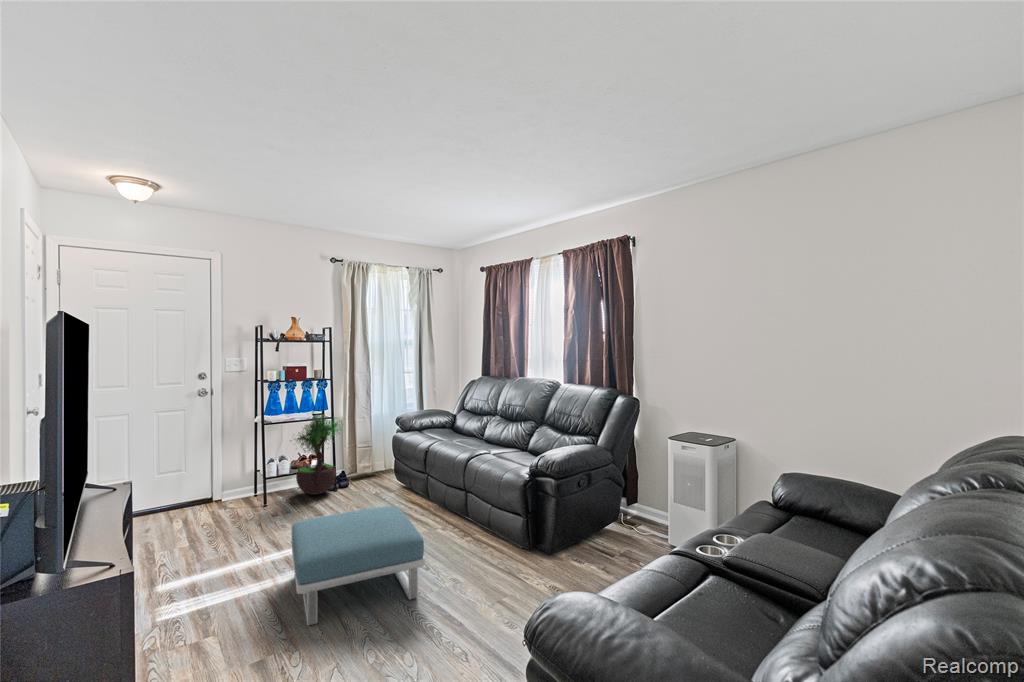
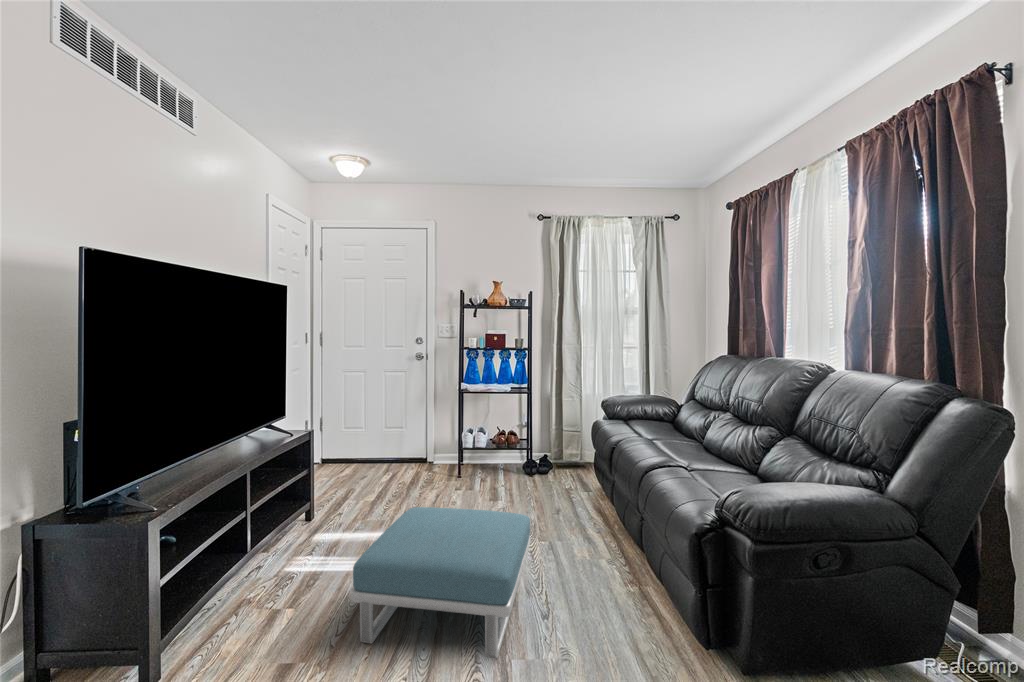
potted tree: present [296,414,341,495] -> none [481,382,538,476]

